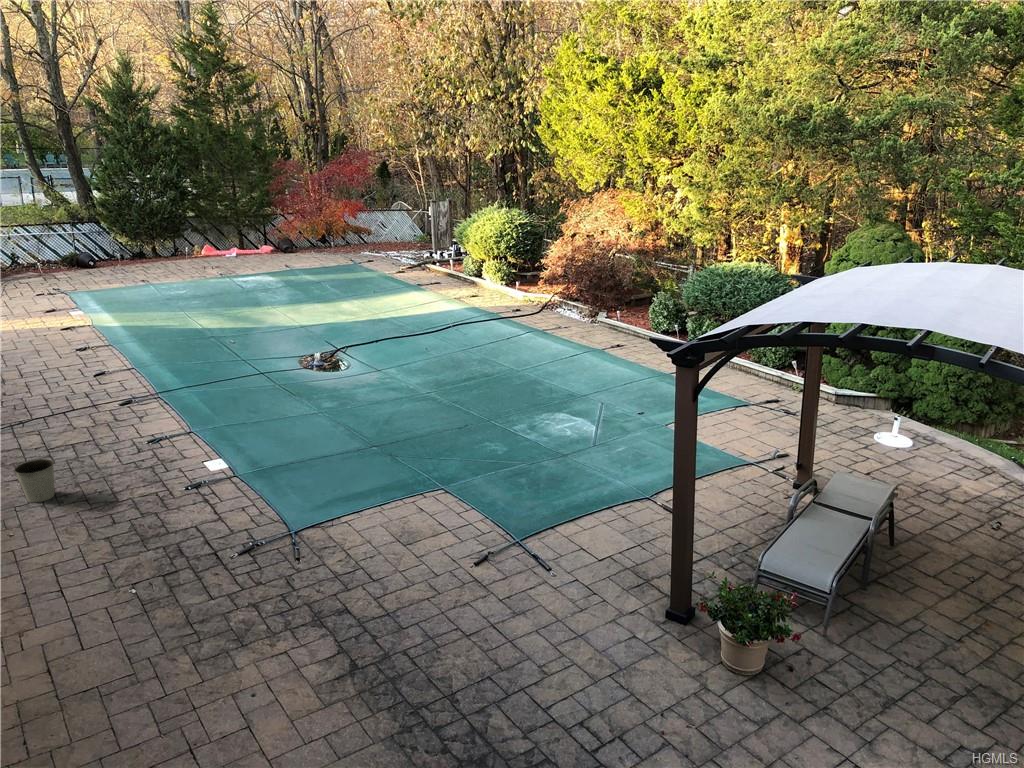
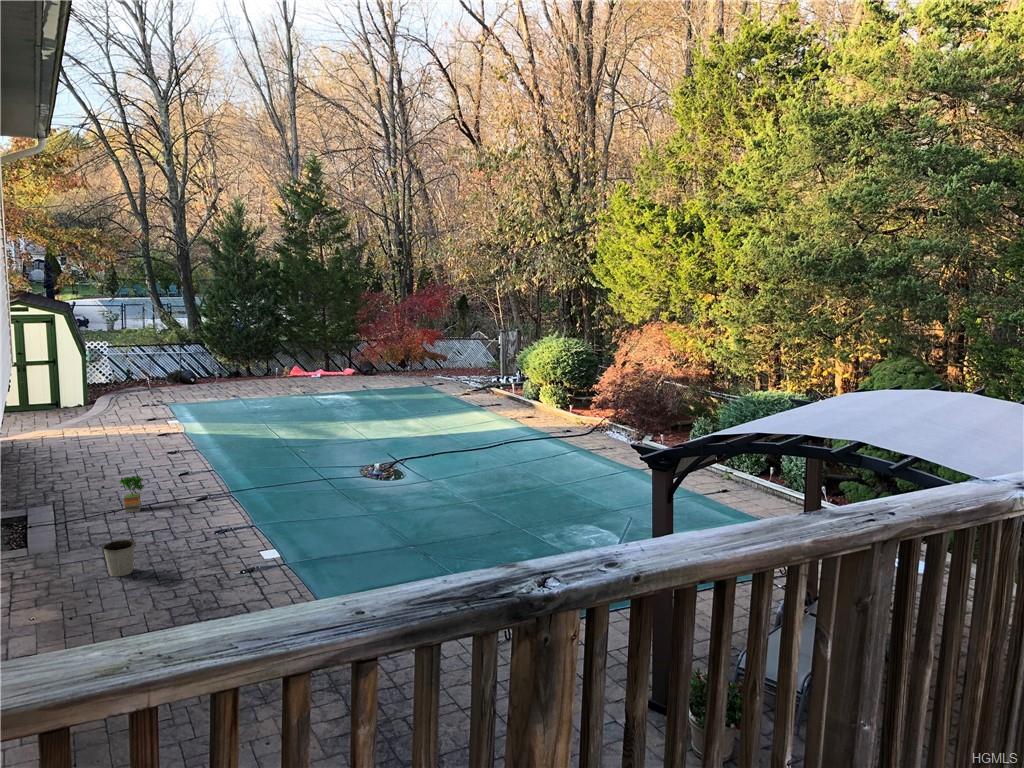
potted tree: none [22,379,56,423] -> present [119,476,144,513]

